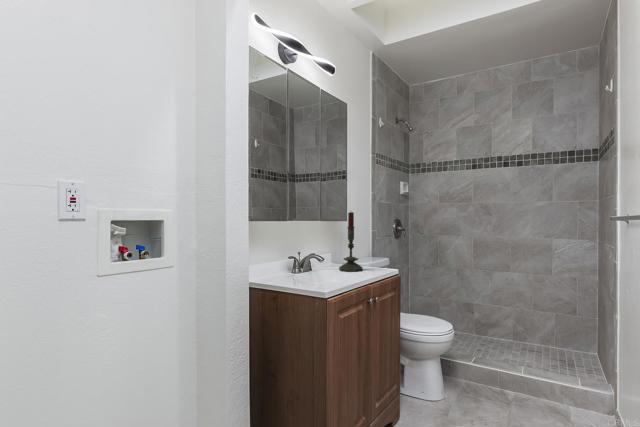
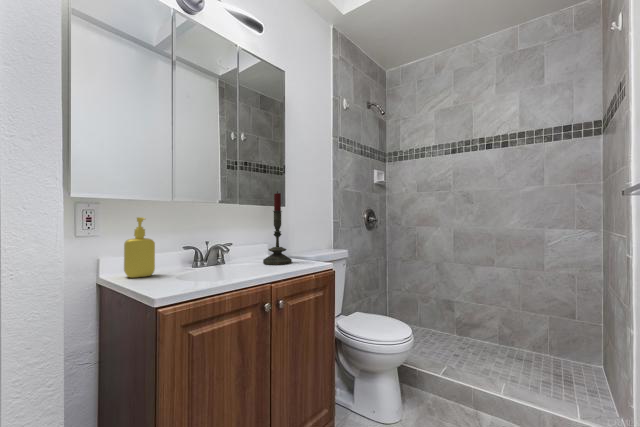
soap dispenser: none [260,236,282,282] -> present [124,217,155,278]

